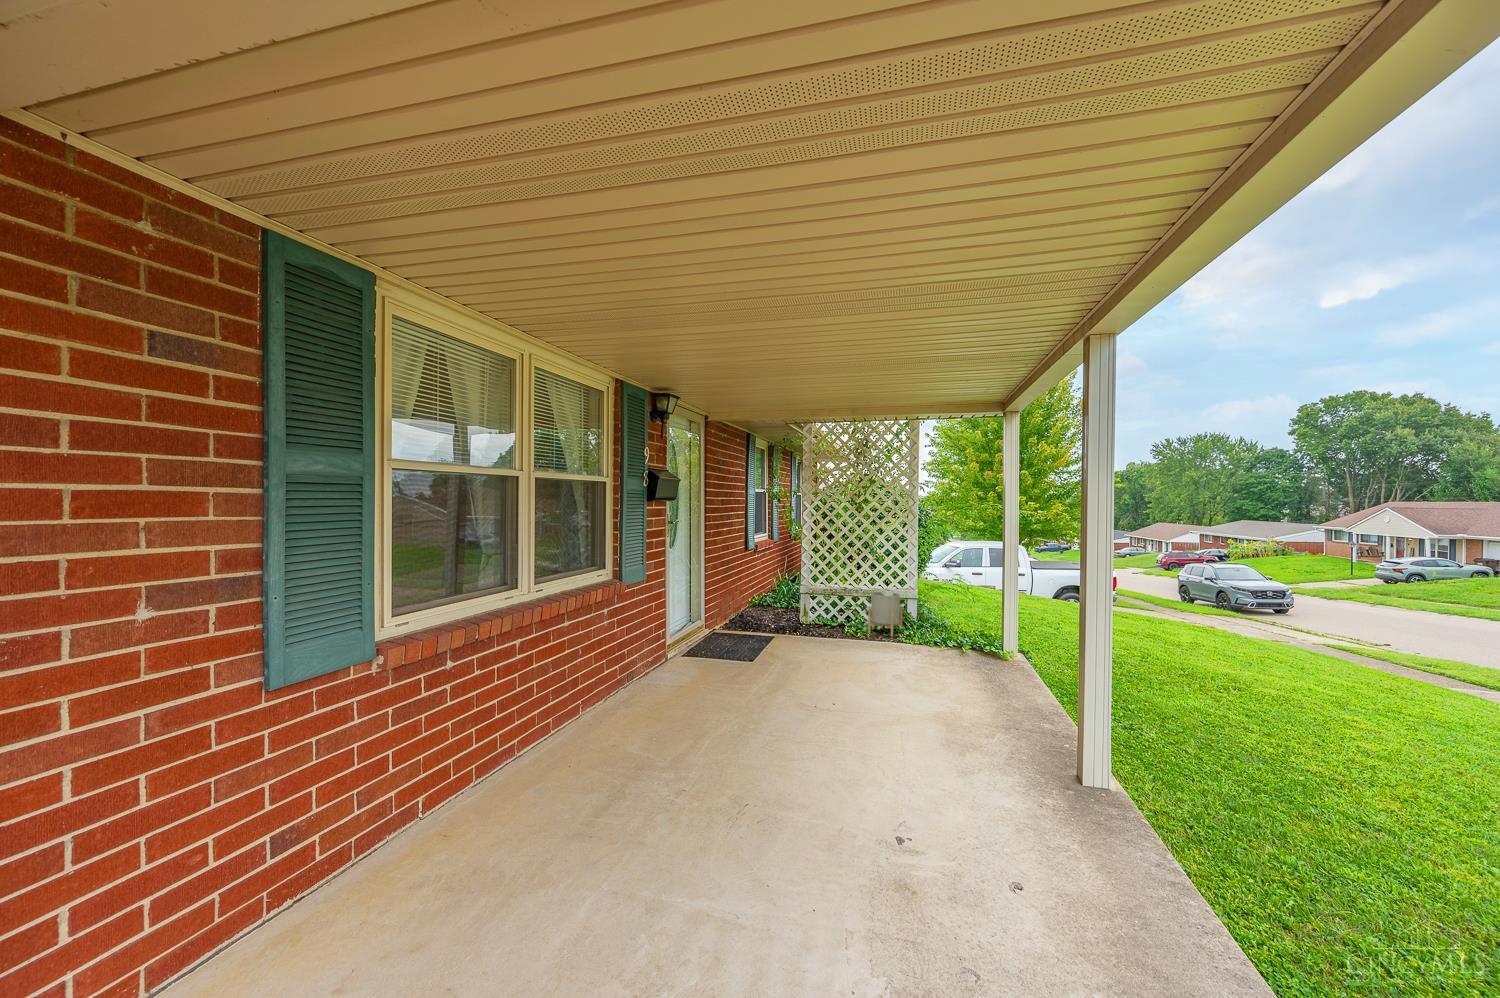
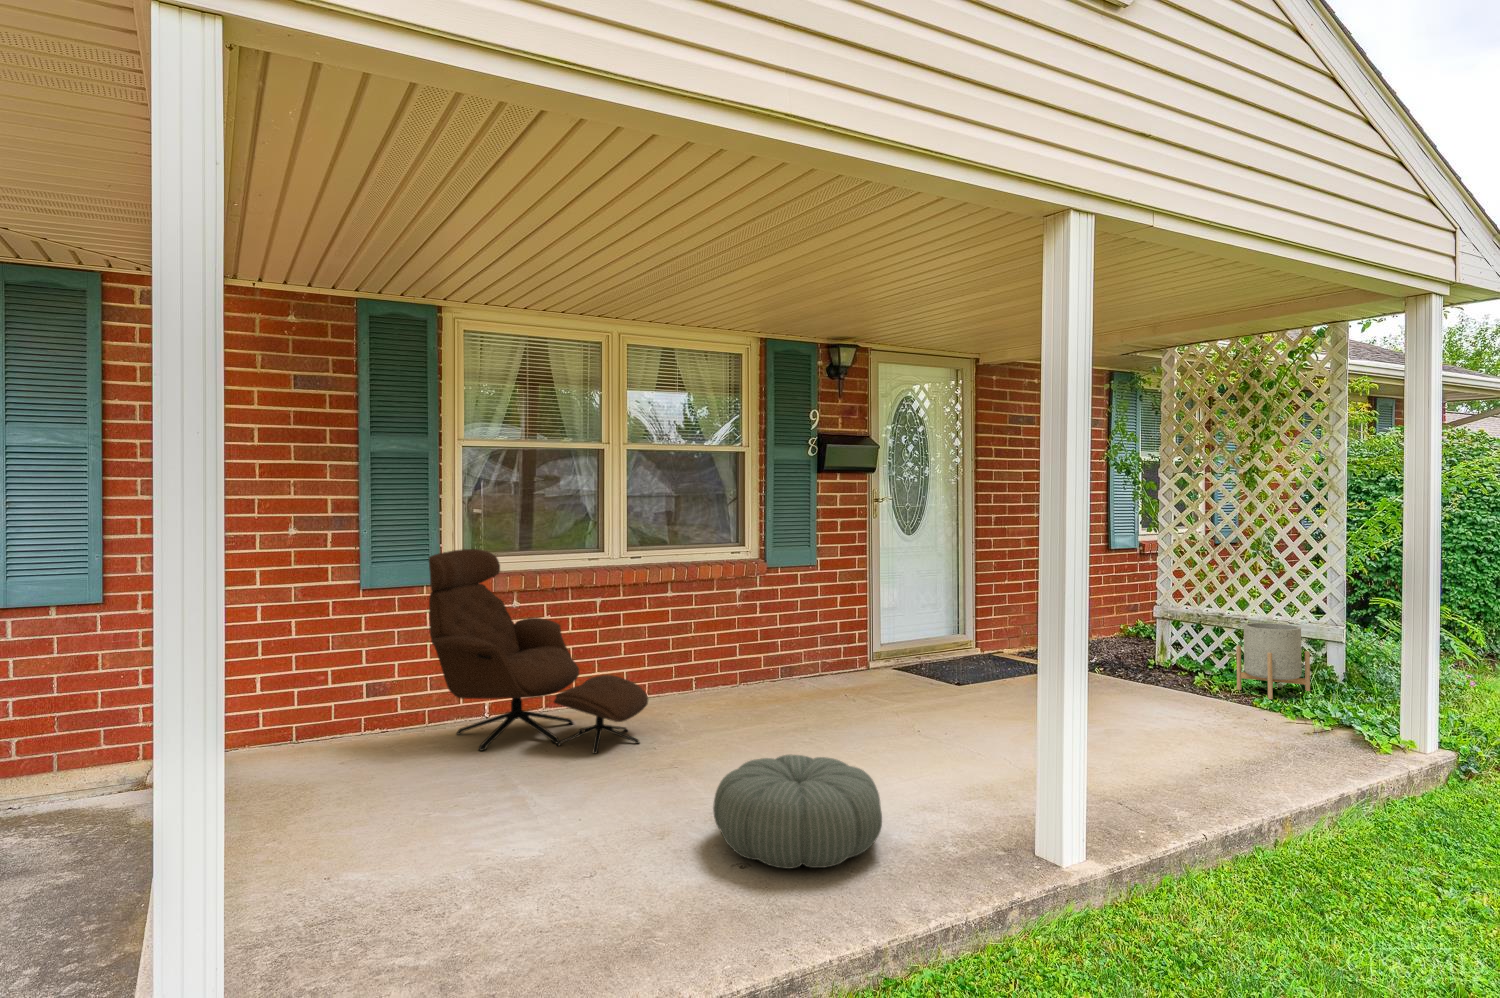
lounge chair: none [400,603,660,865] -> present [429,549,648,753]
pouf: none [884,749,1029,858] -> present [713,755,882,869]

